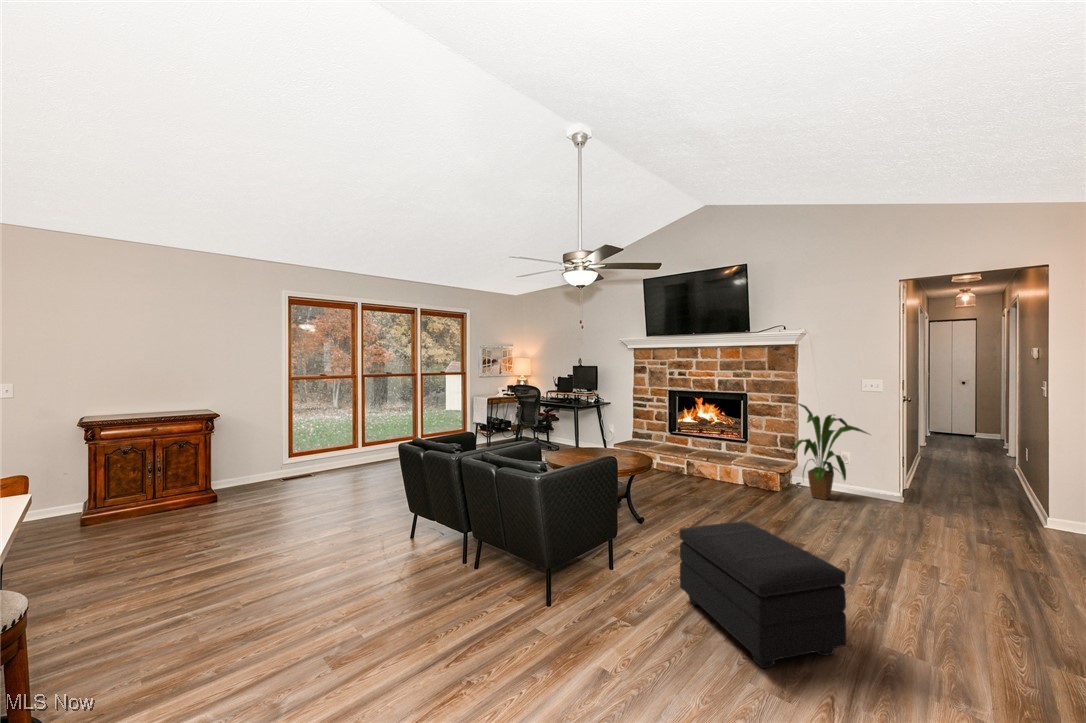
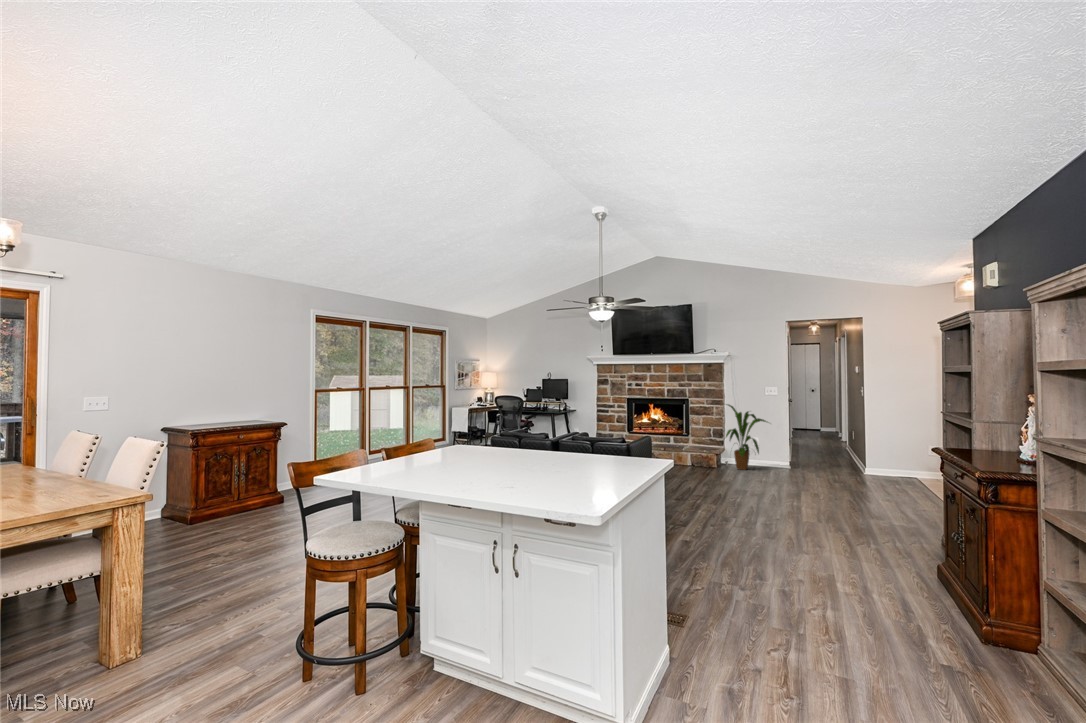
footstool: present [680,522,846,668] -> none [694,468,786,530]

